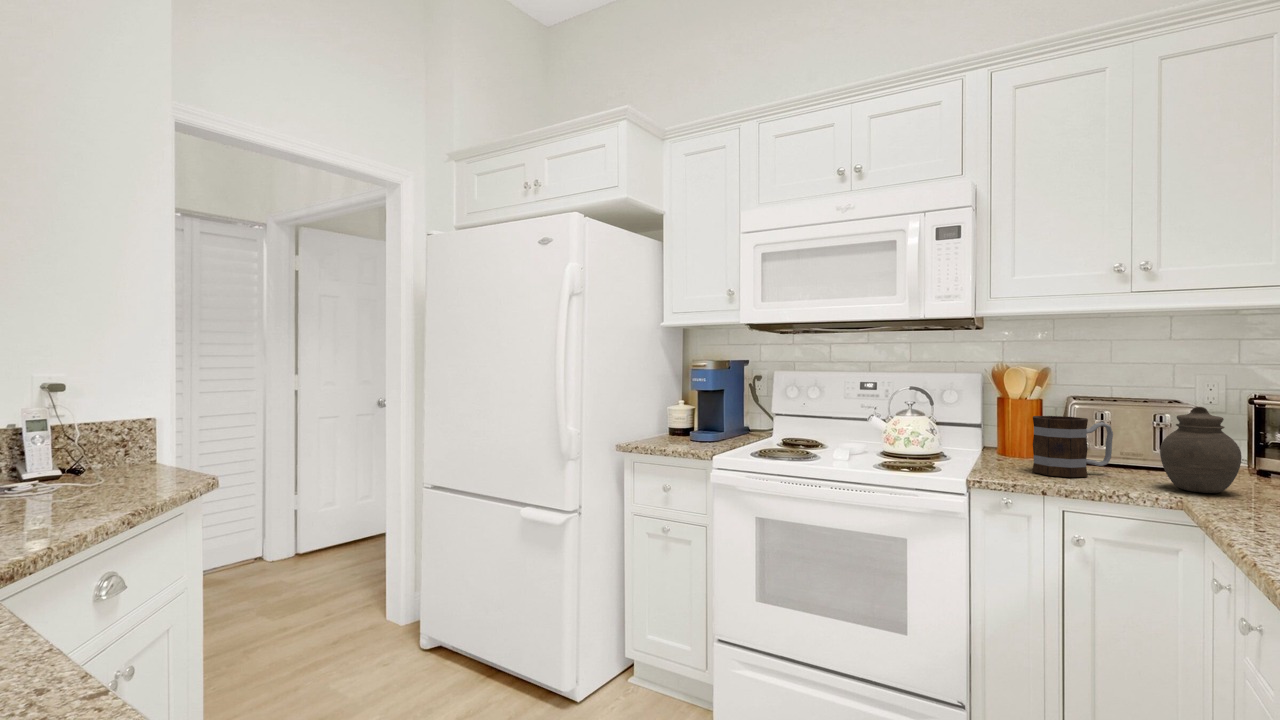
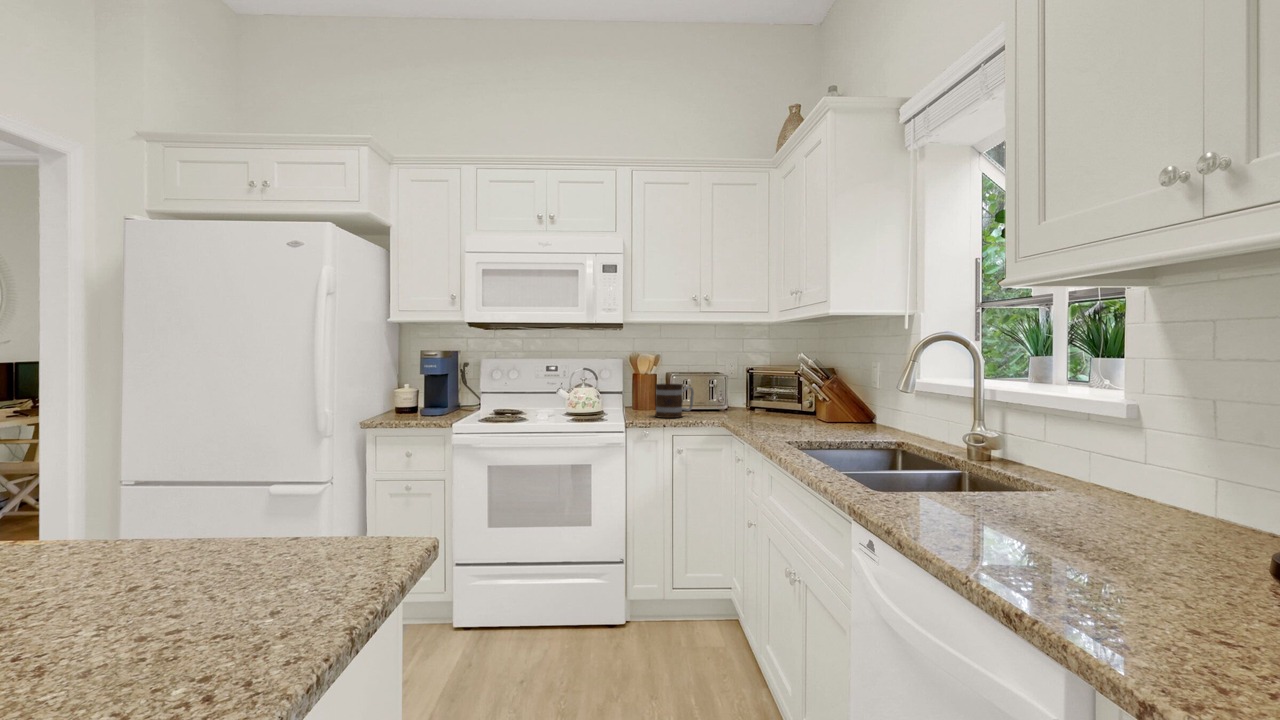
jar: present [1160,407,1242,493] -> none [716,375,748,420]

